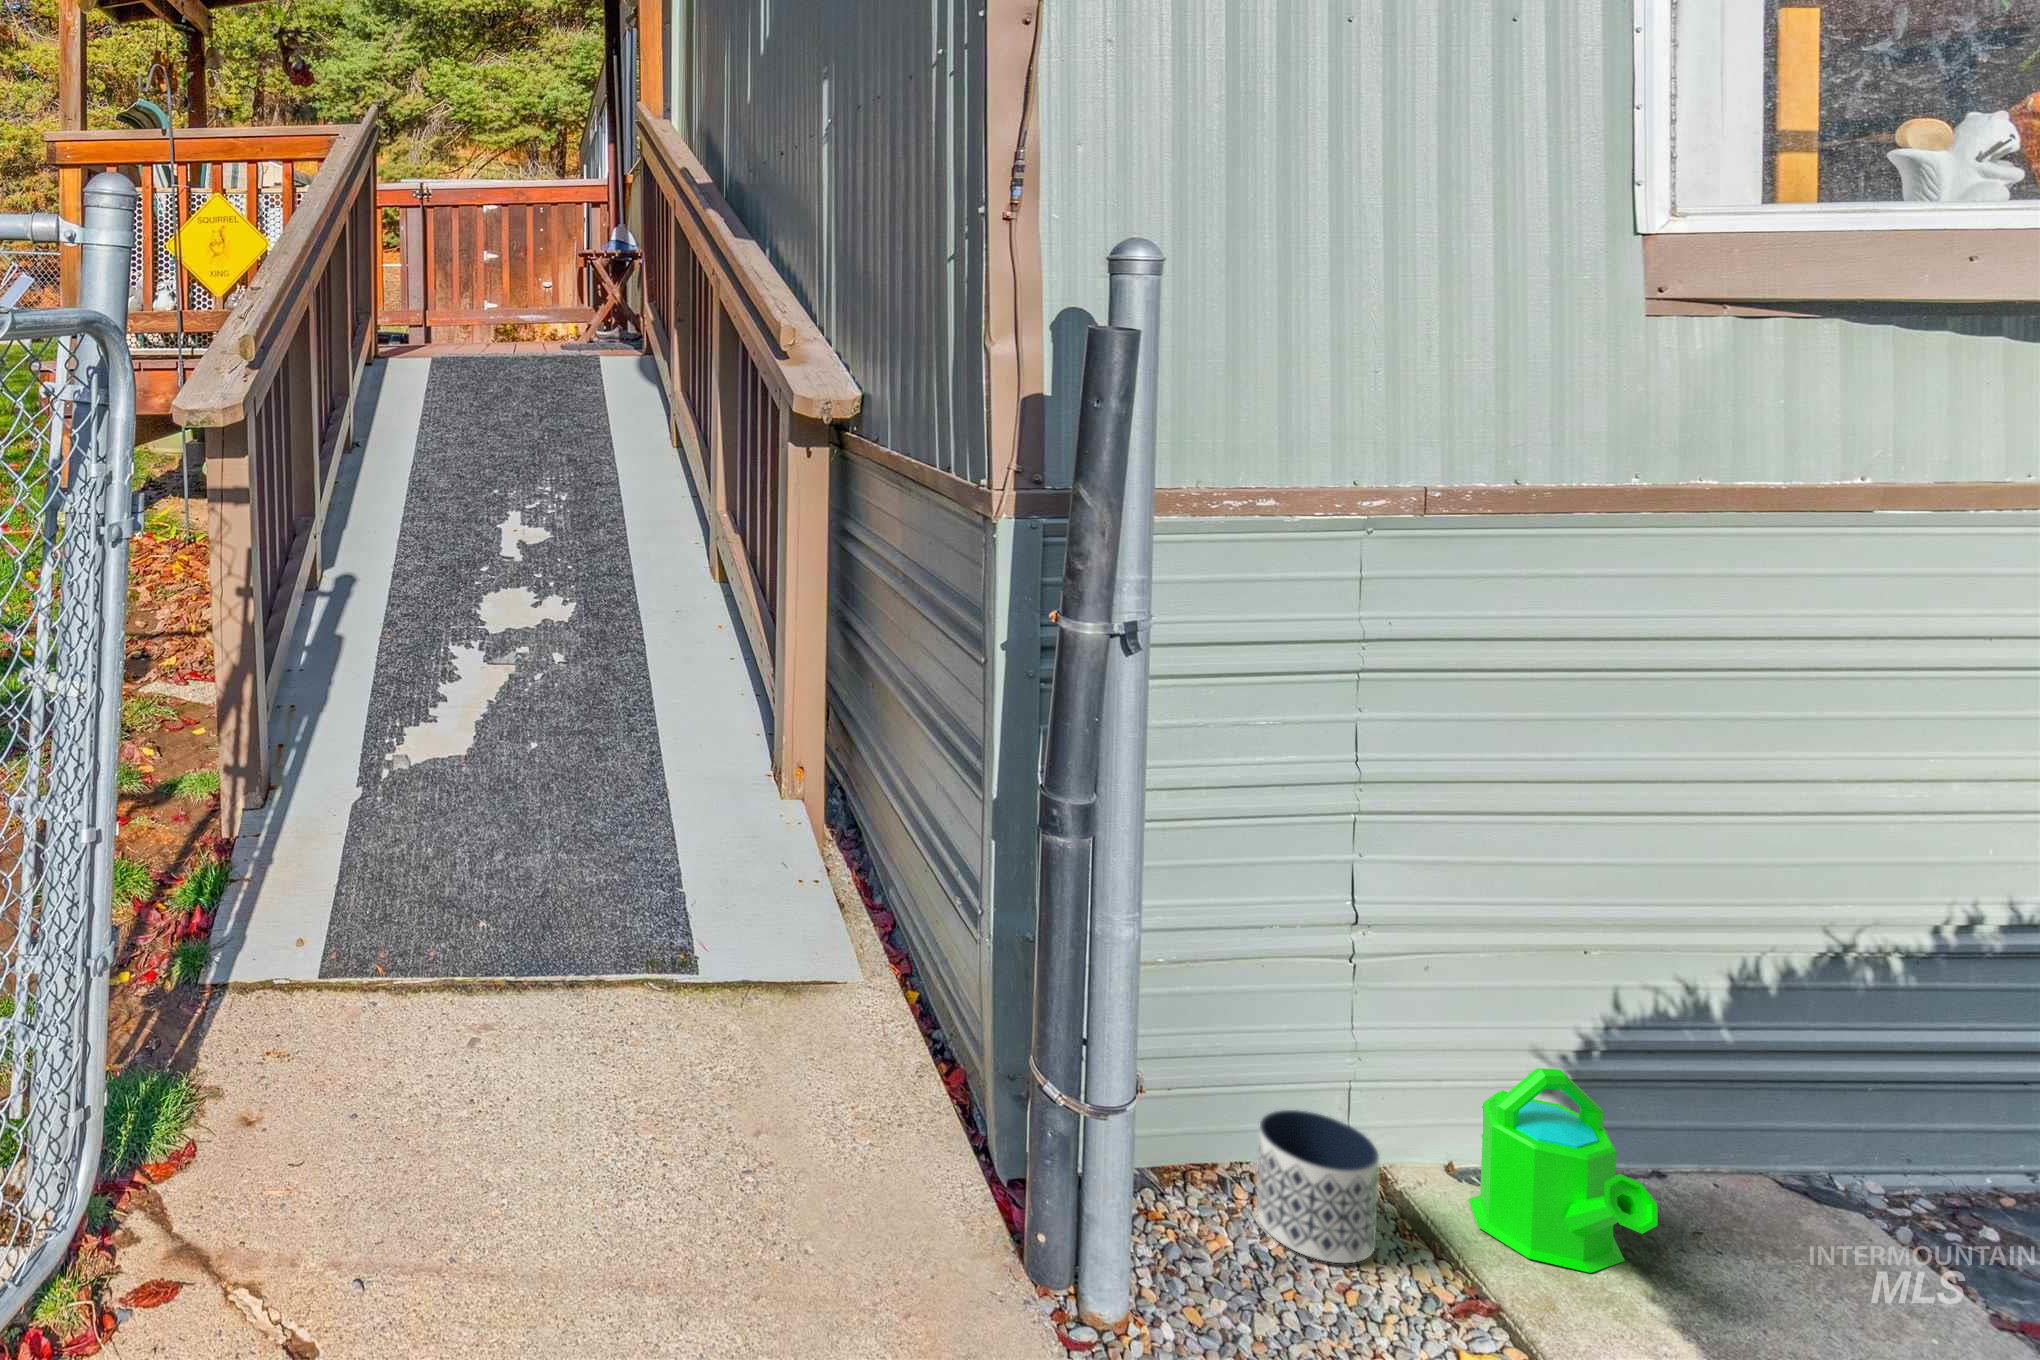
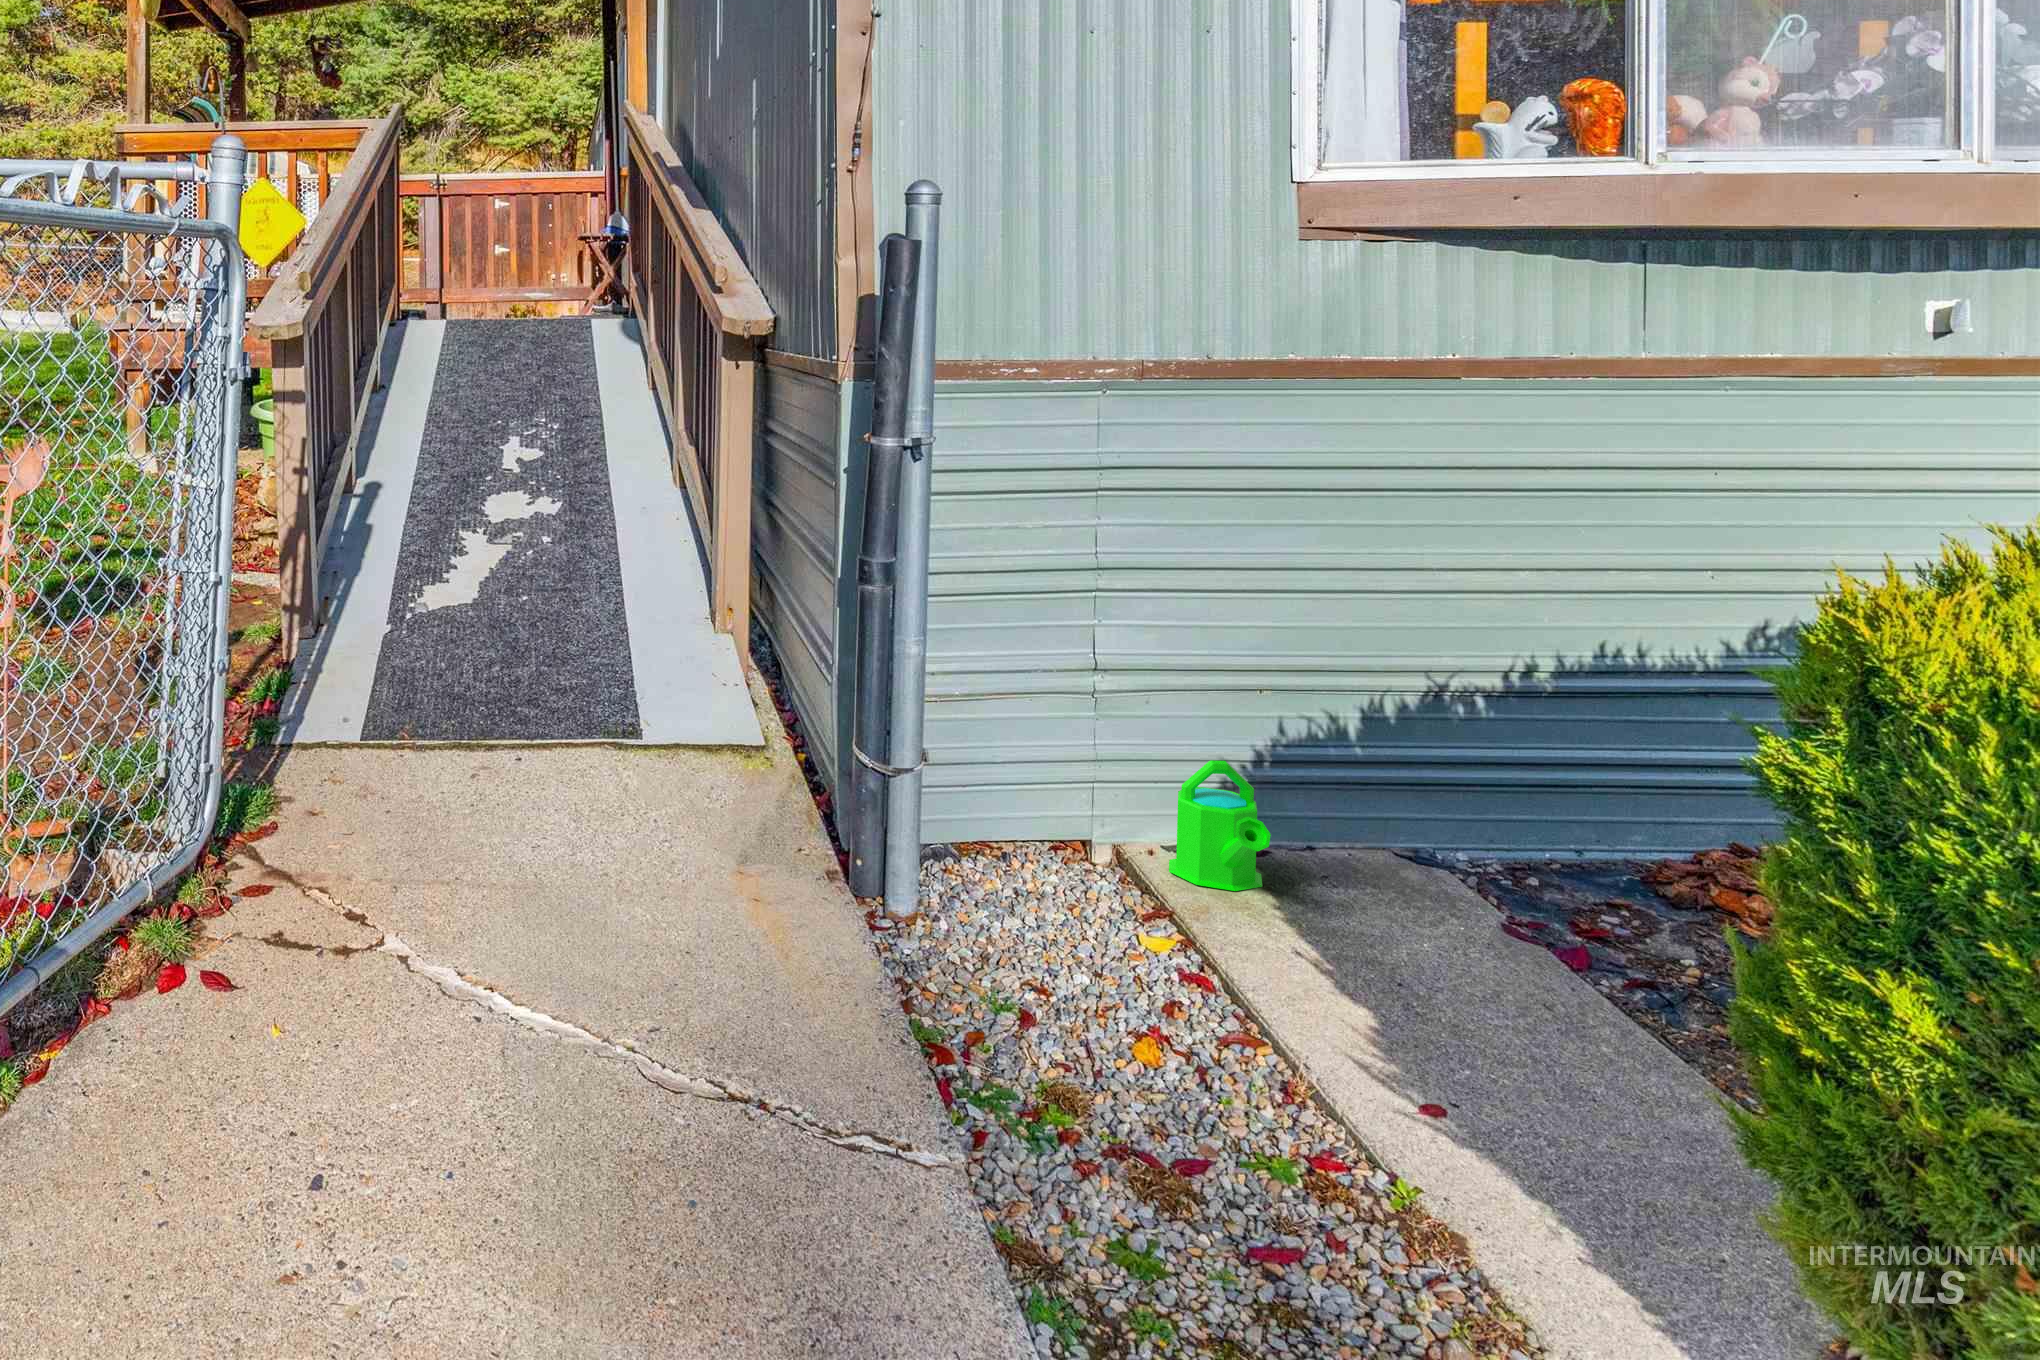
planter: present [1257,1110,1379,1263] -> none [1016,796,1095,886]

